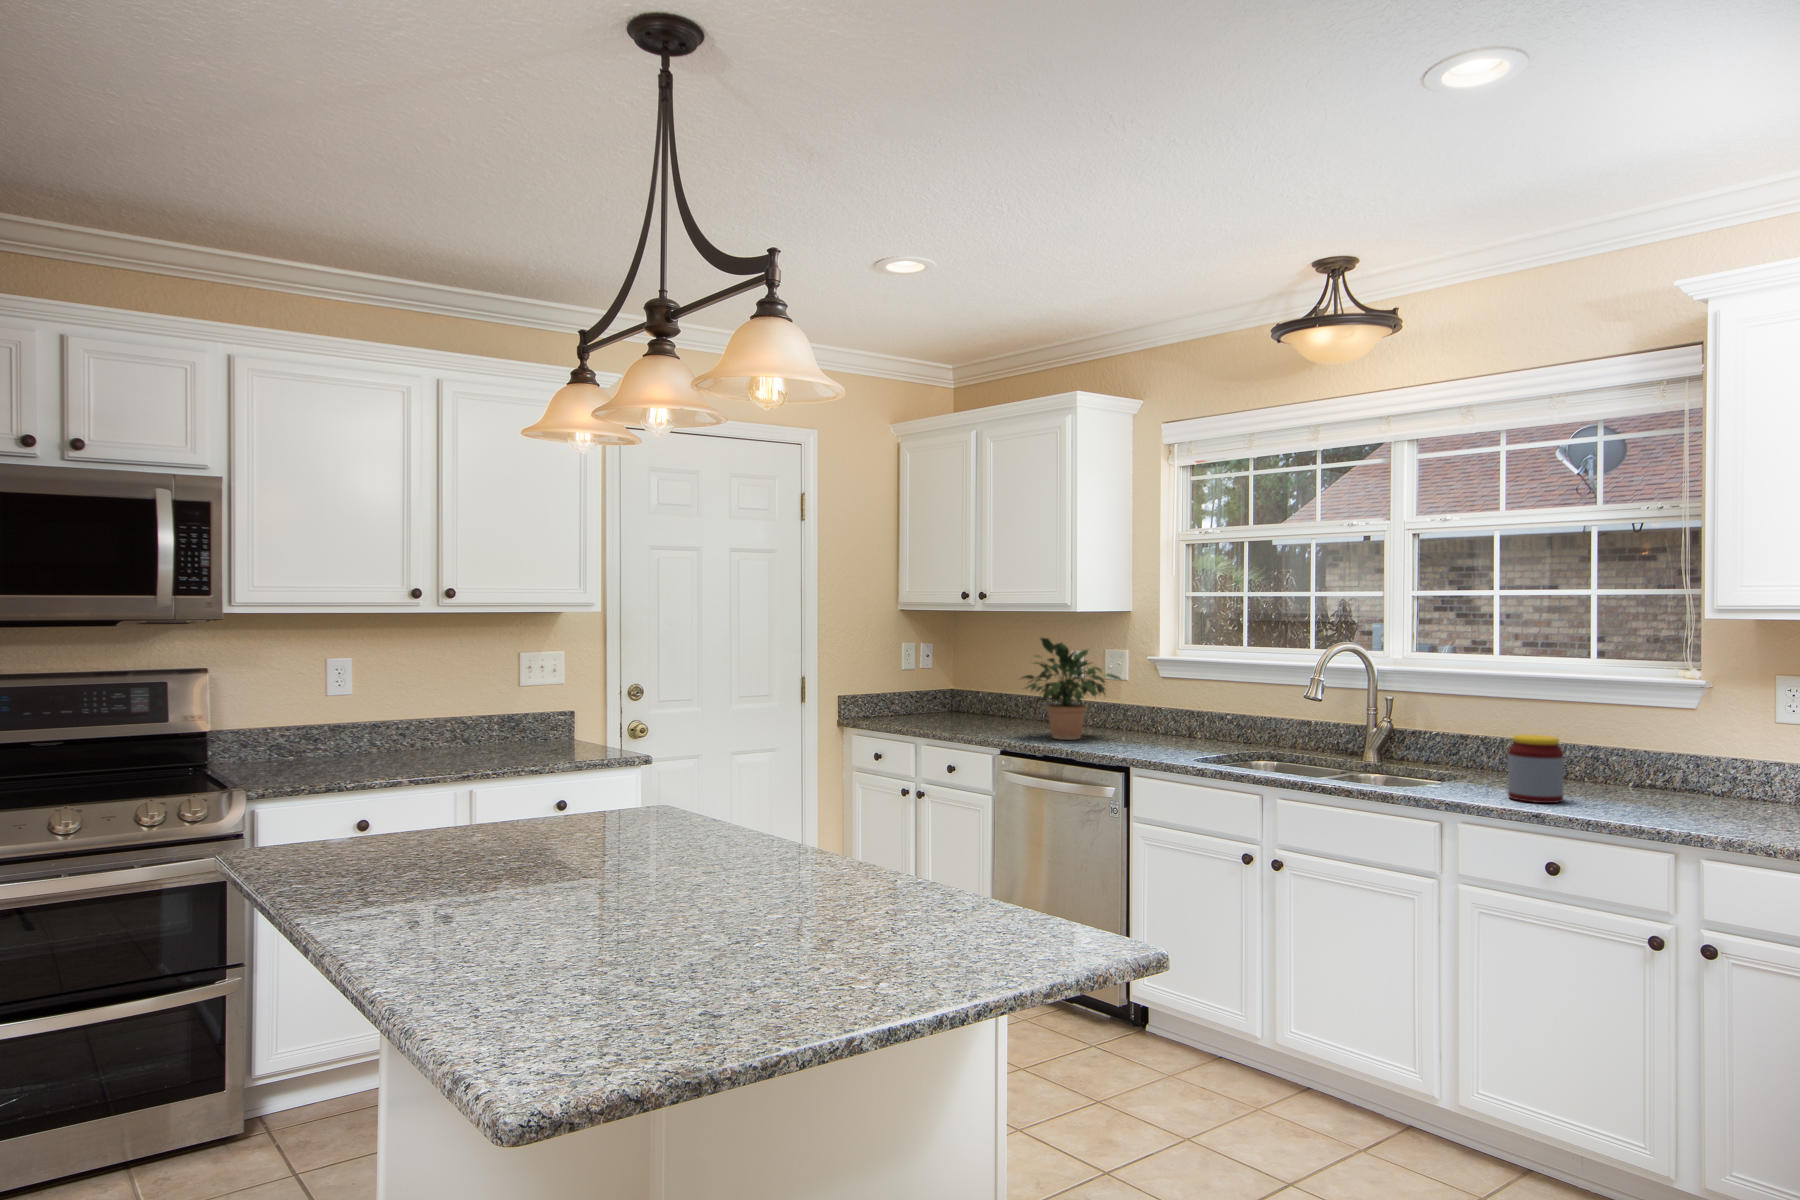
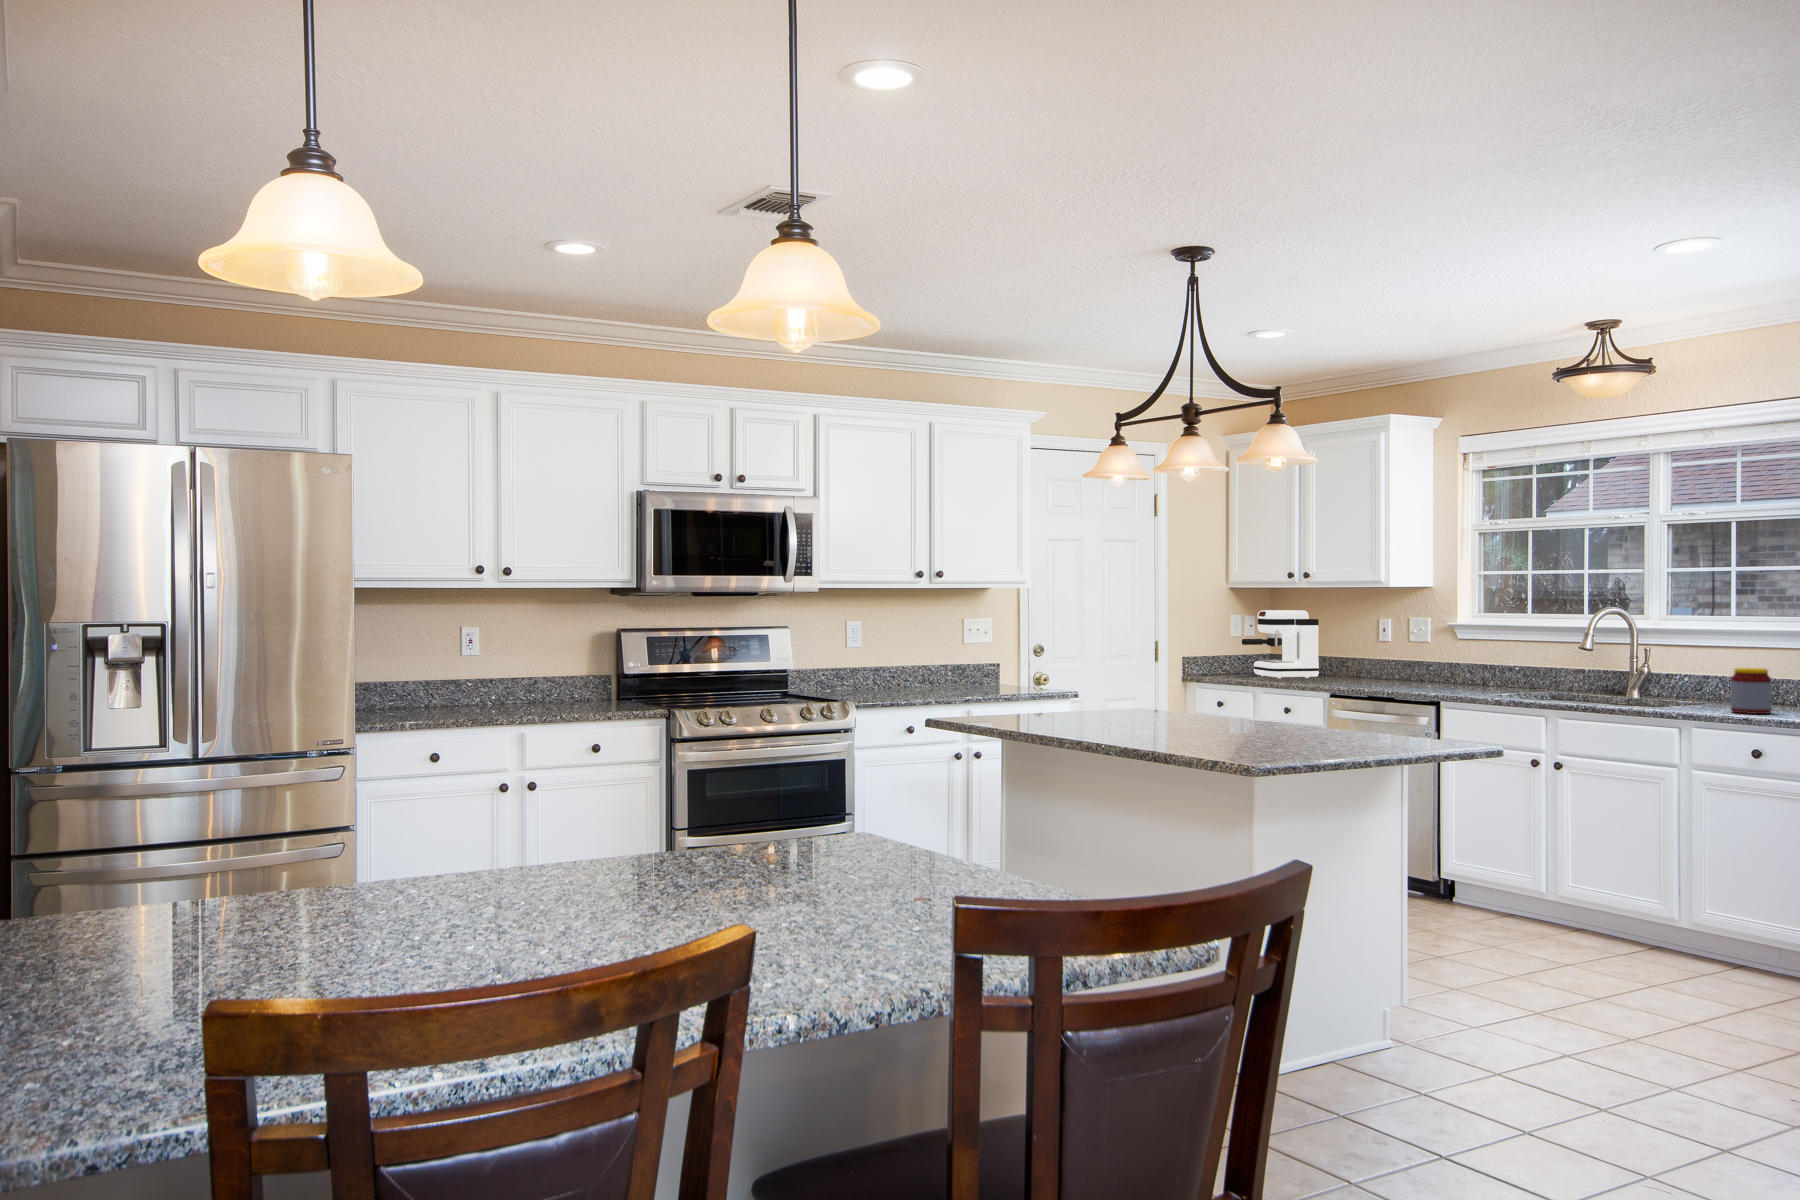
coffee maker: none [910,637,1000,723] -> present [1242,610,1319,679]
potted plant: present [1022,638,1120,740] -> none [1341,607,1431,687]

